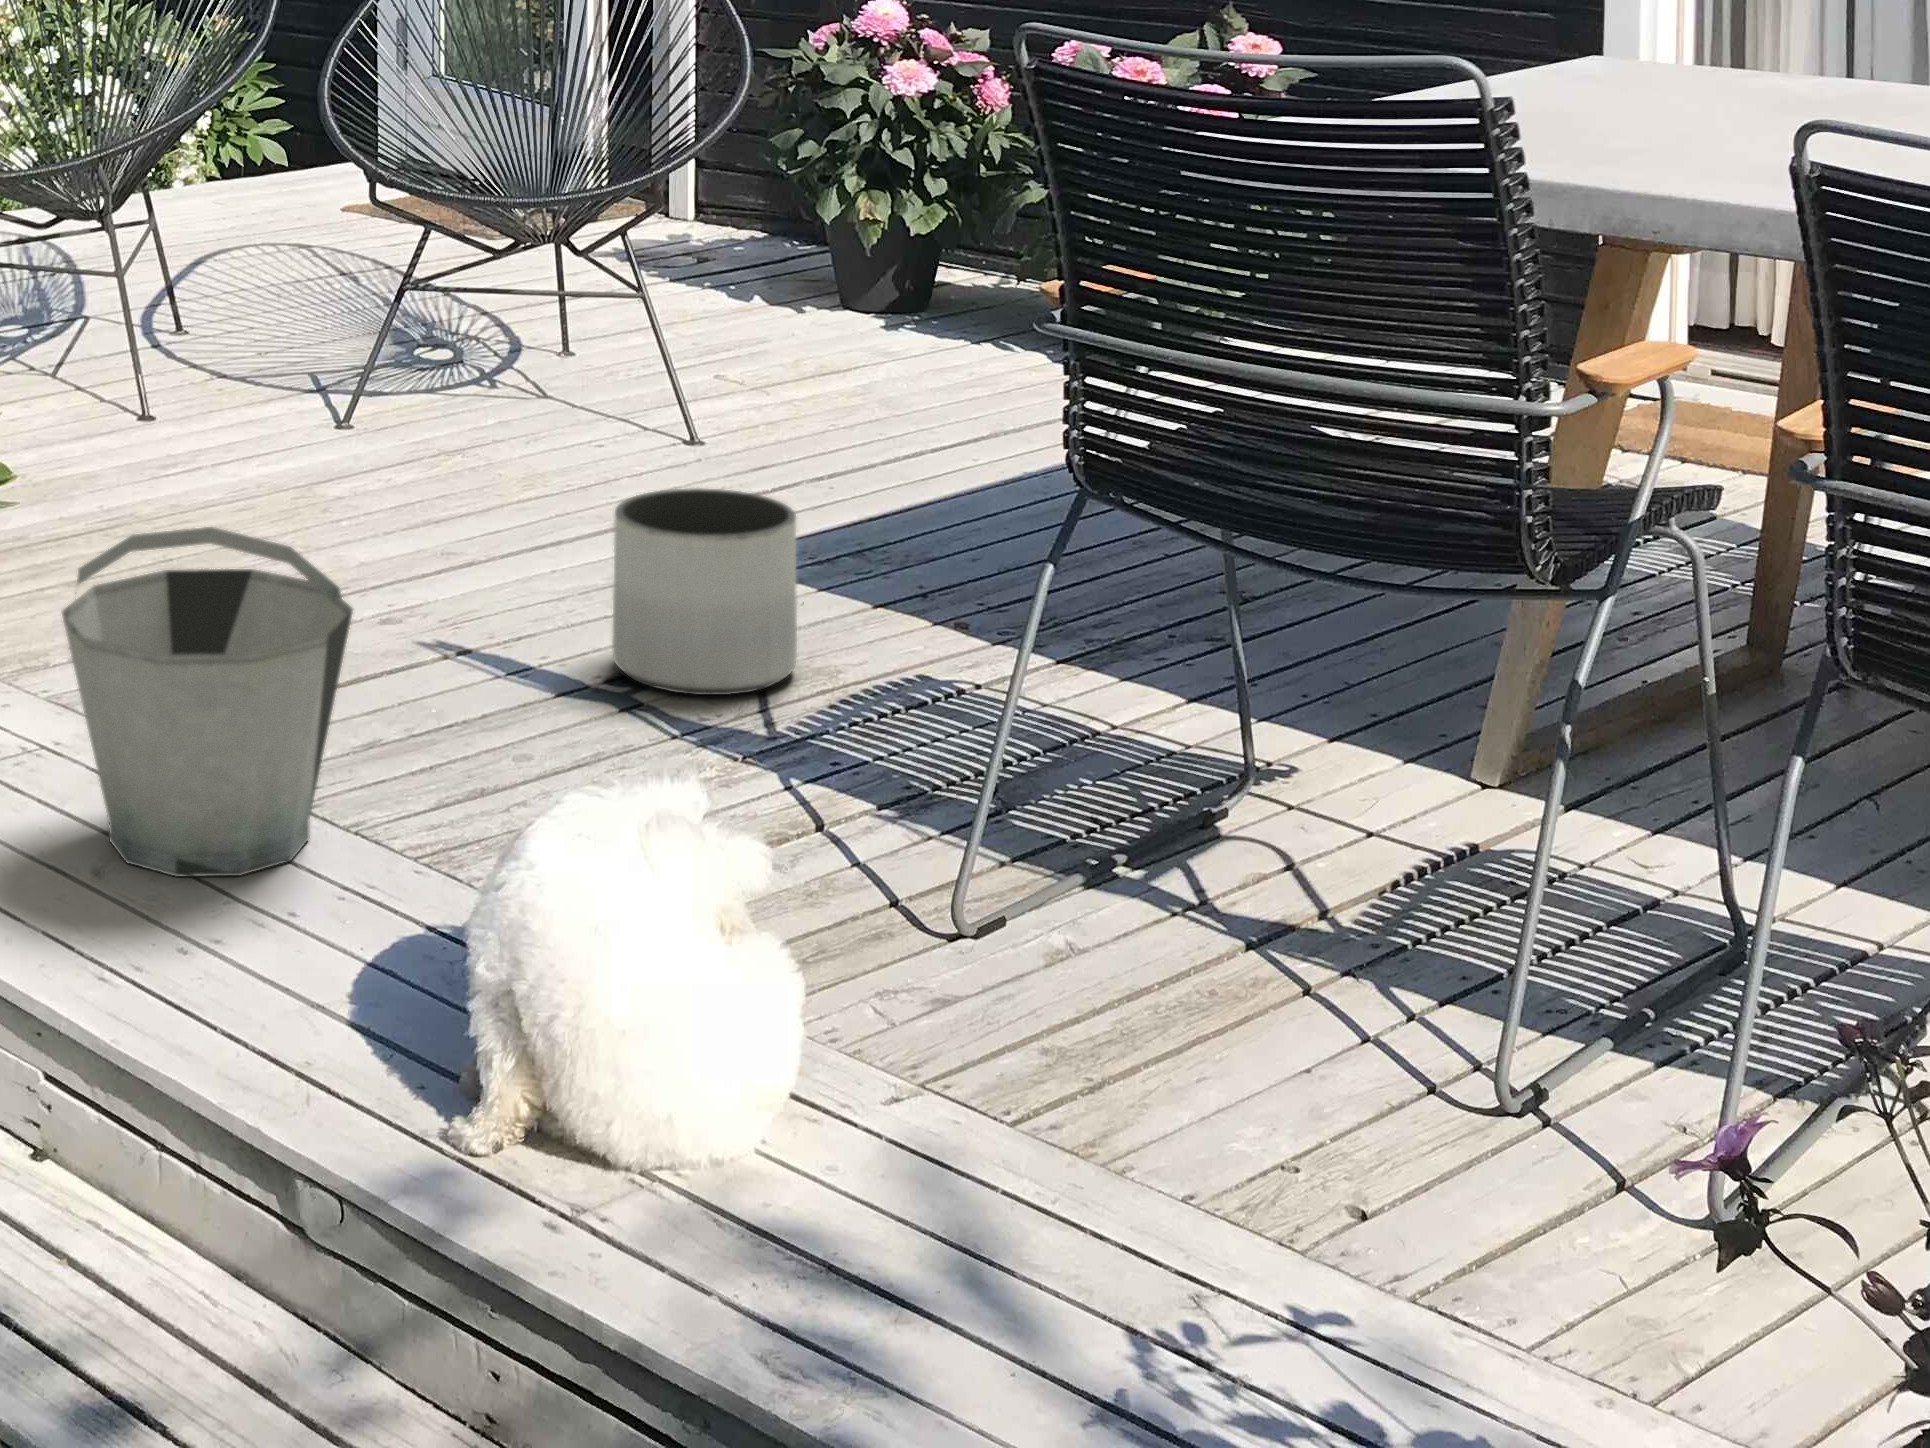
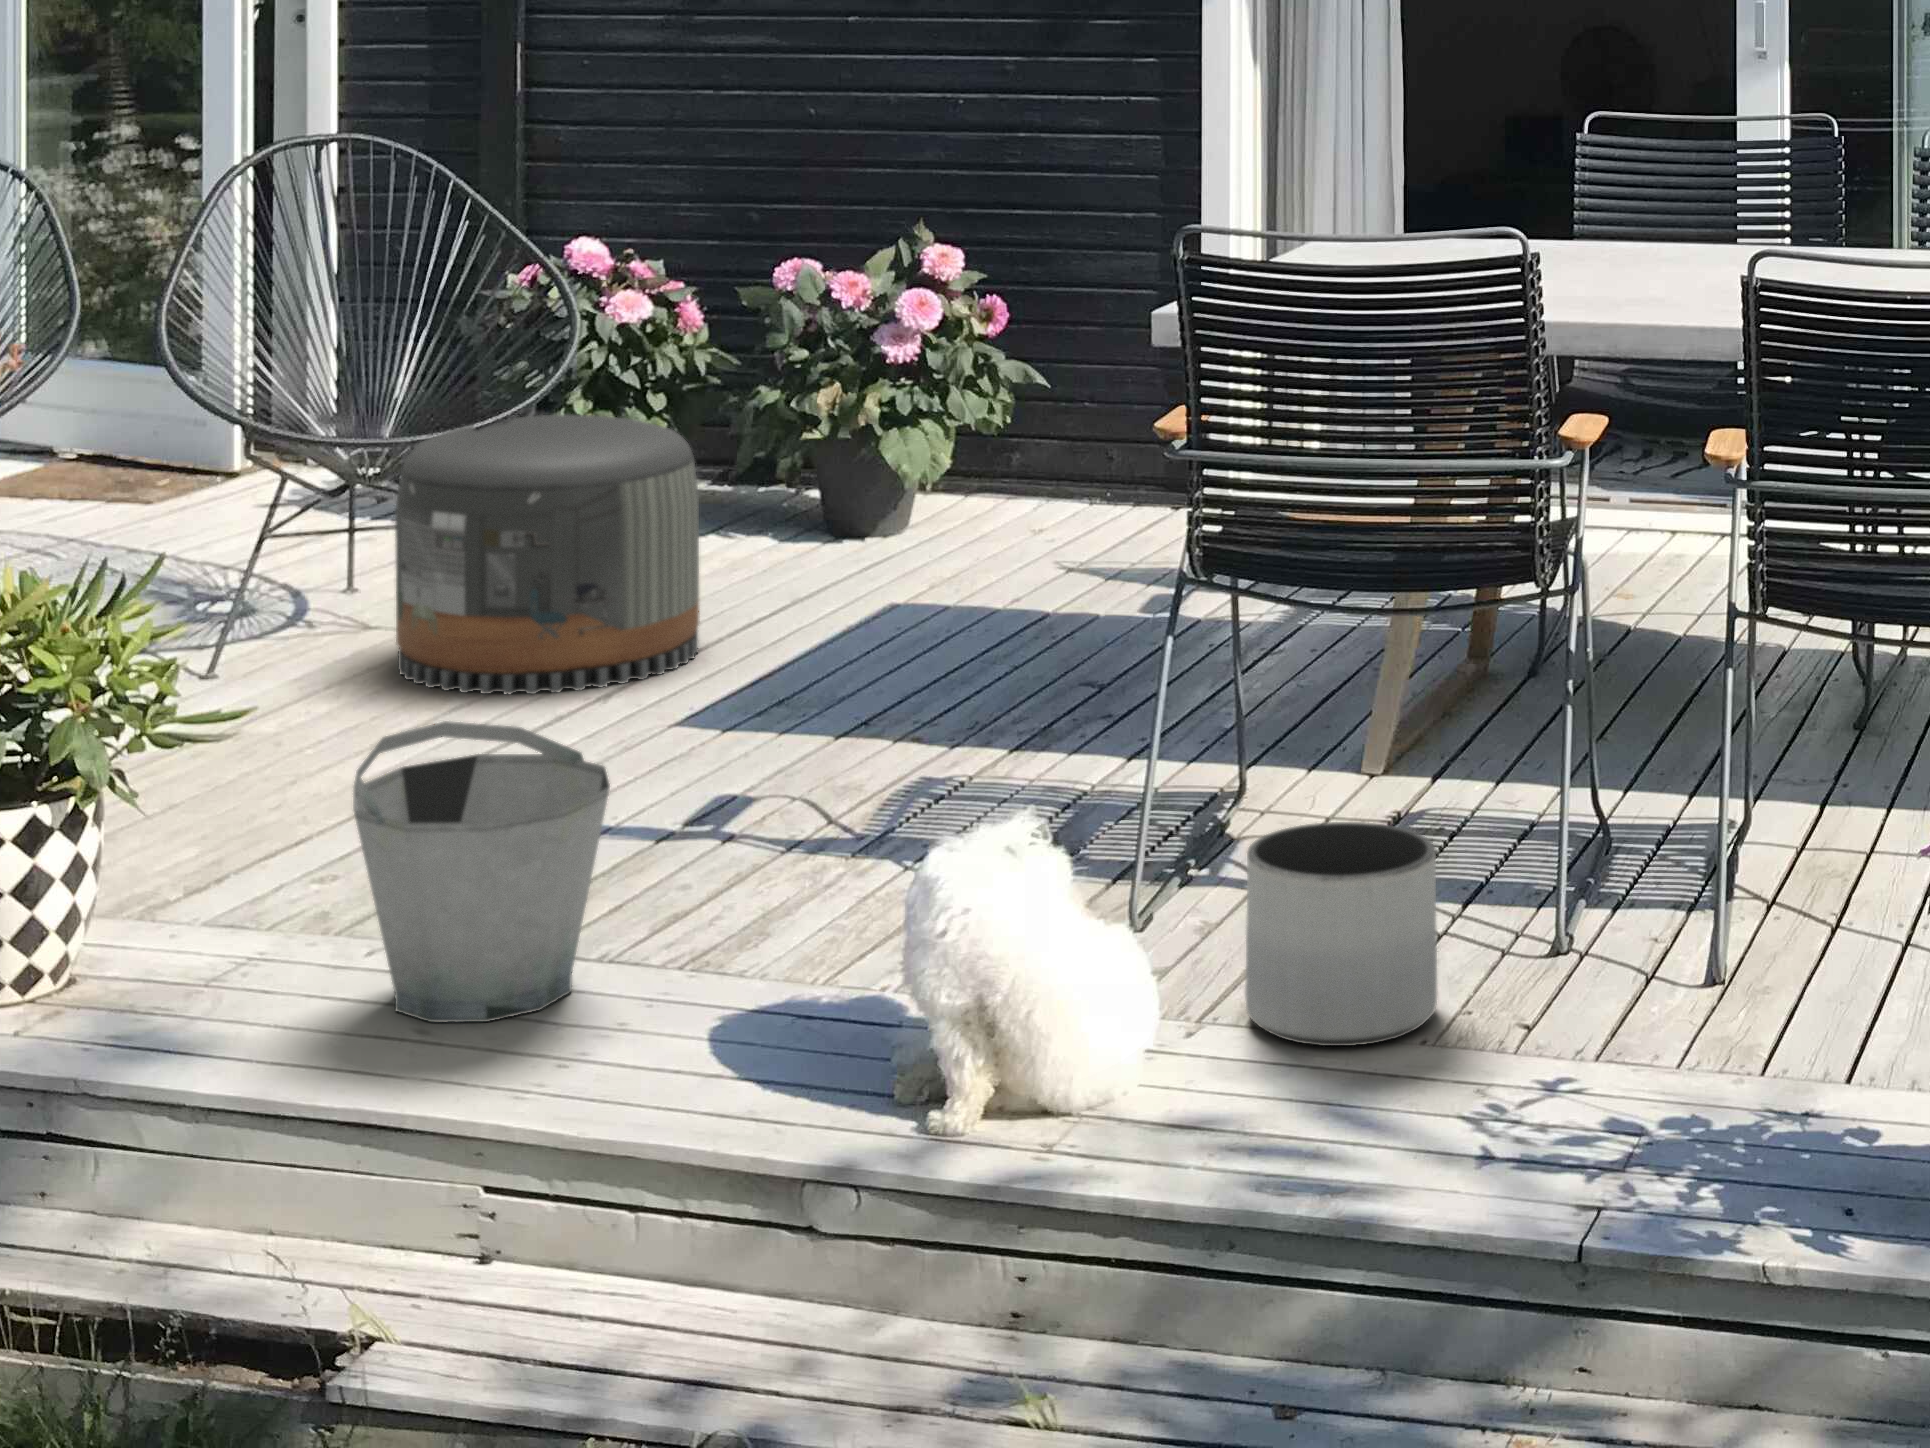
pouf: none [515,189,840,498] -> present [395,414,700,695]
planter: present [612,488,797,695] -> present [1245,822,1437,1046]

